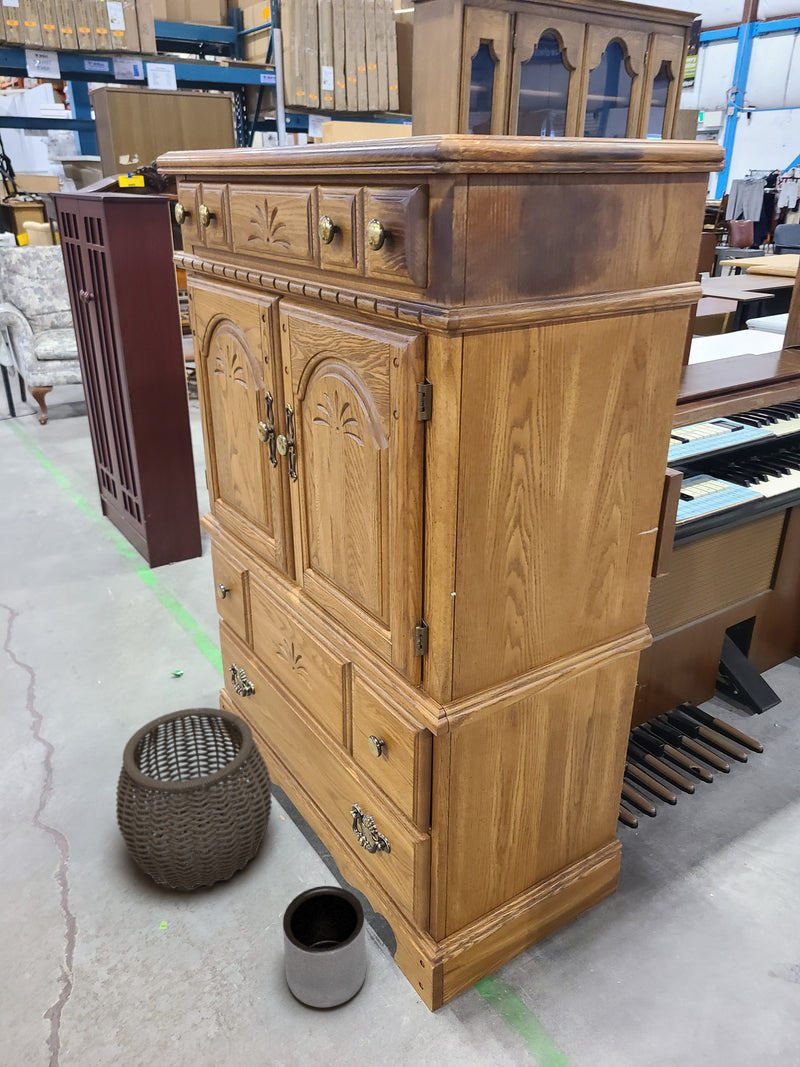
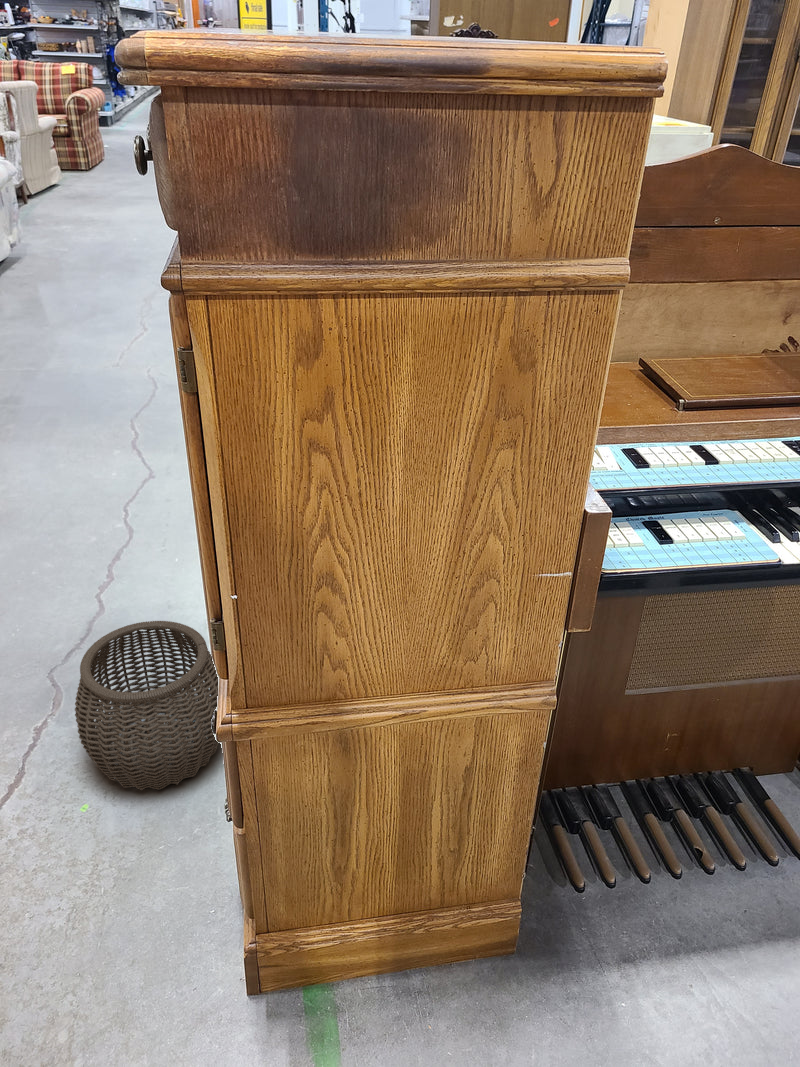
planter: present [283,886,366,1007] -> none [132,831,223,948]

